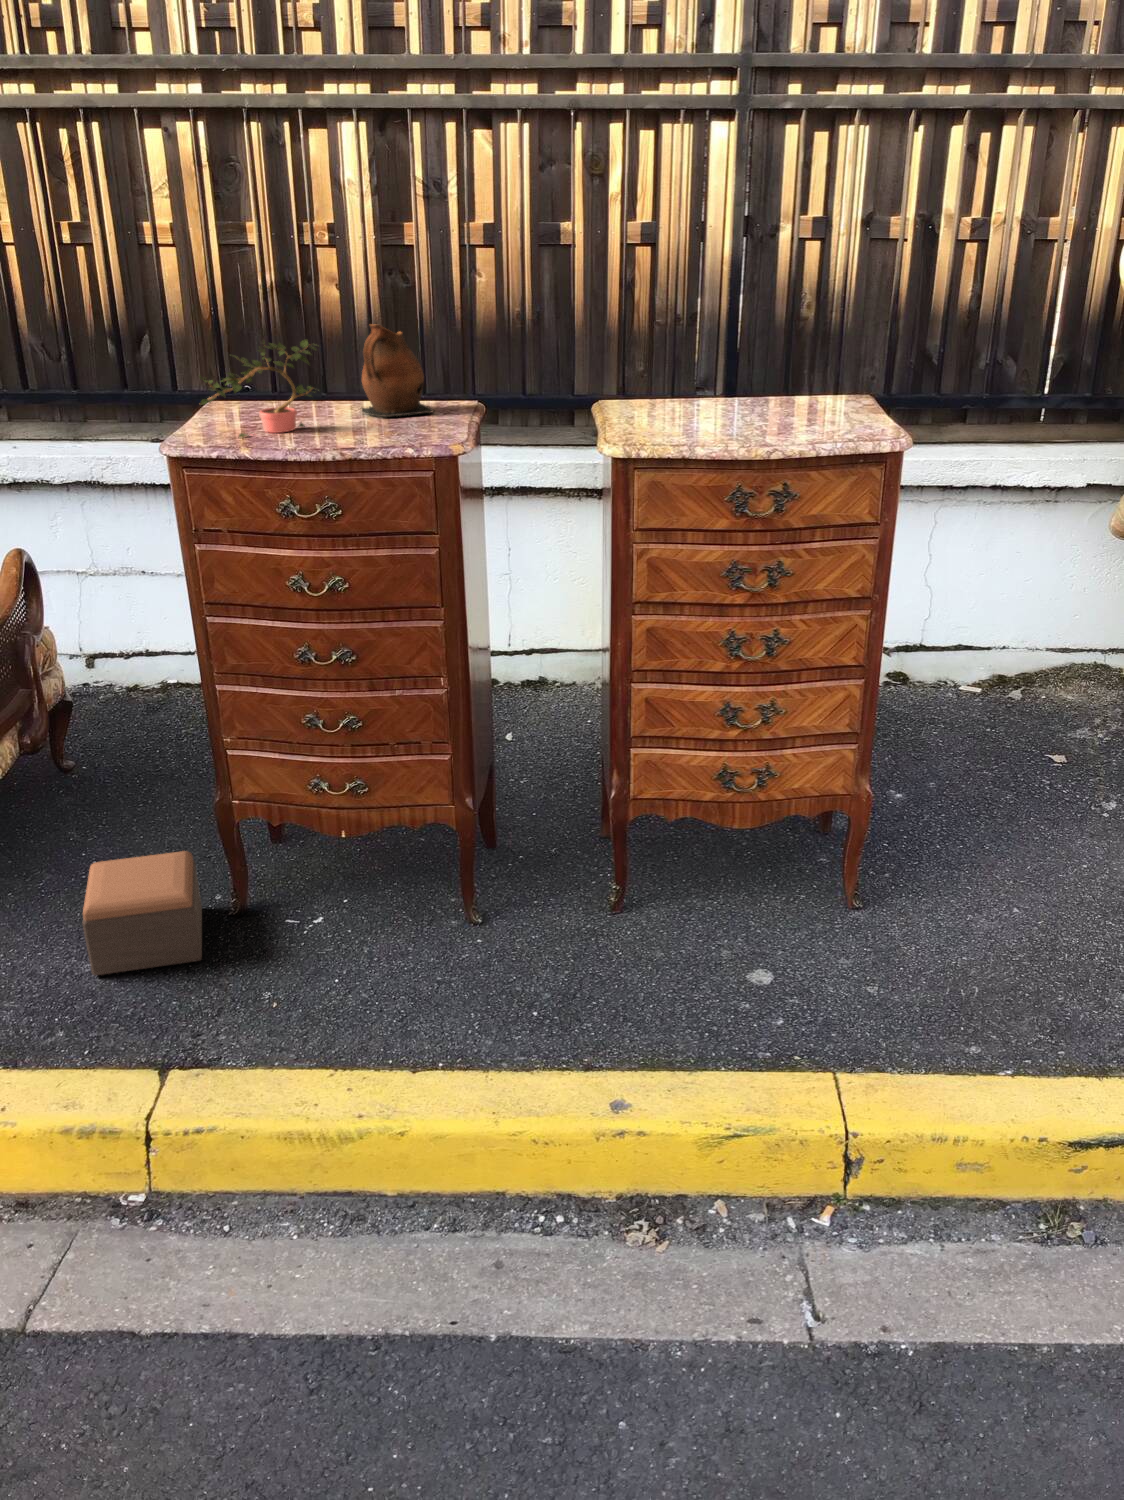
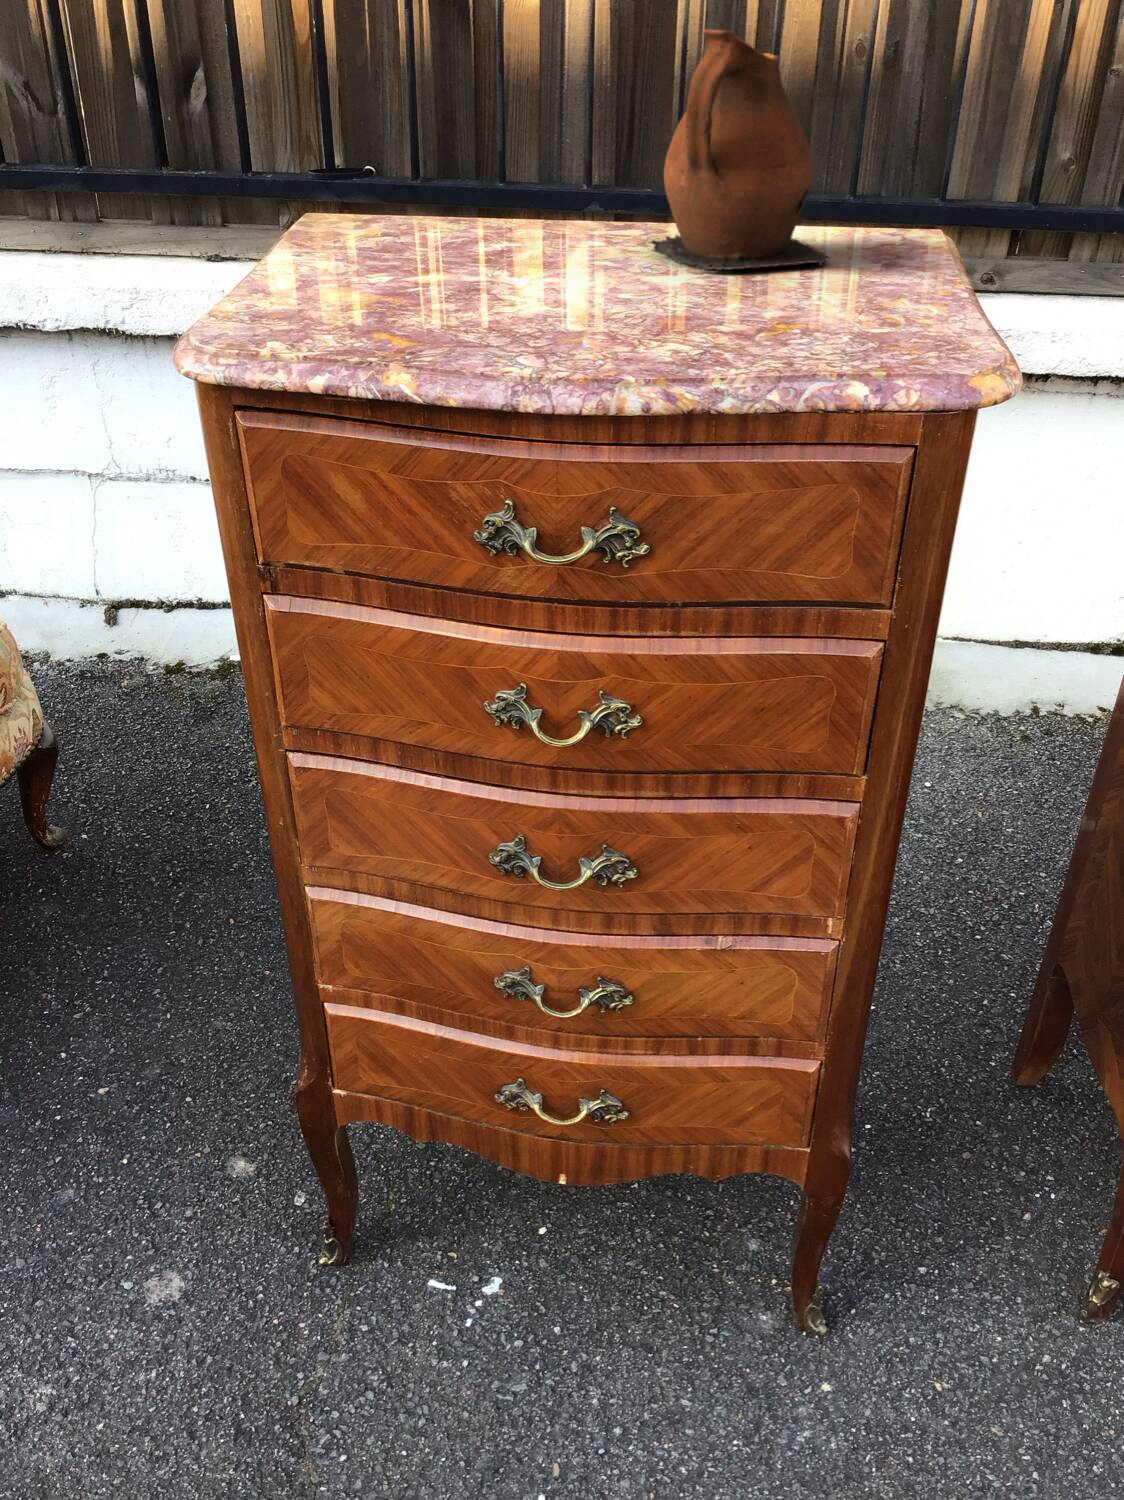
potted plant: present [199,340,317,438] -> none [276,55,594,324]
footstool: present [82,851,202,975] -> none [18,1143,271,1432]

